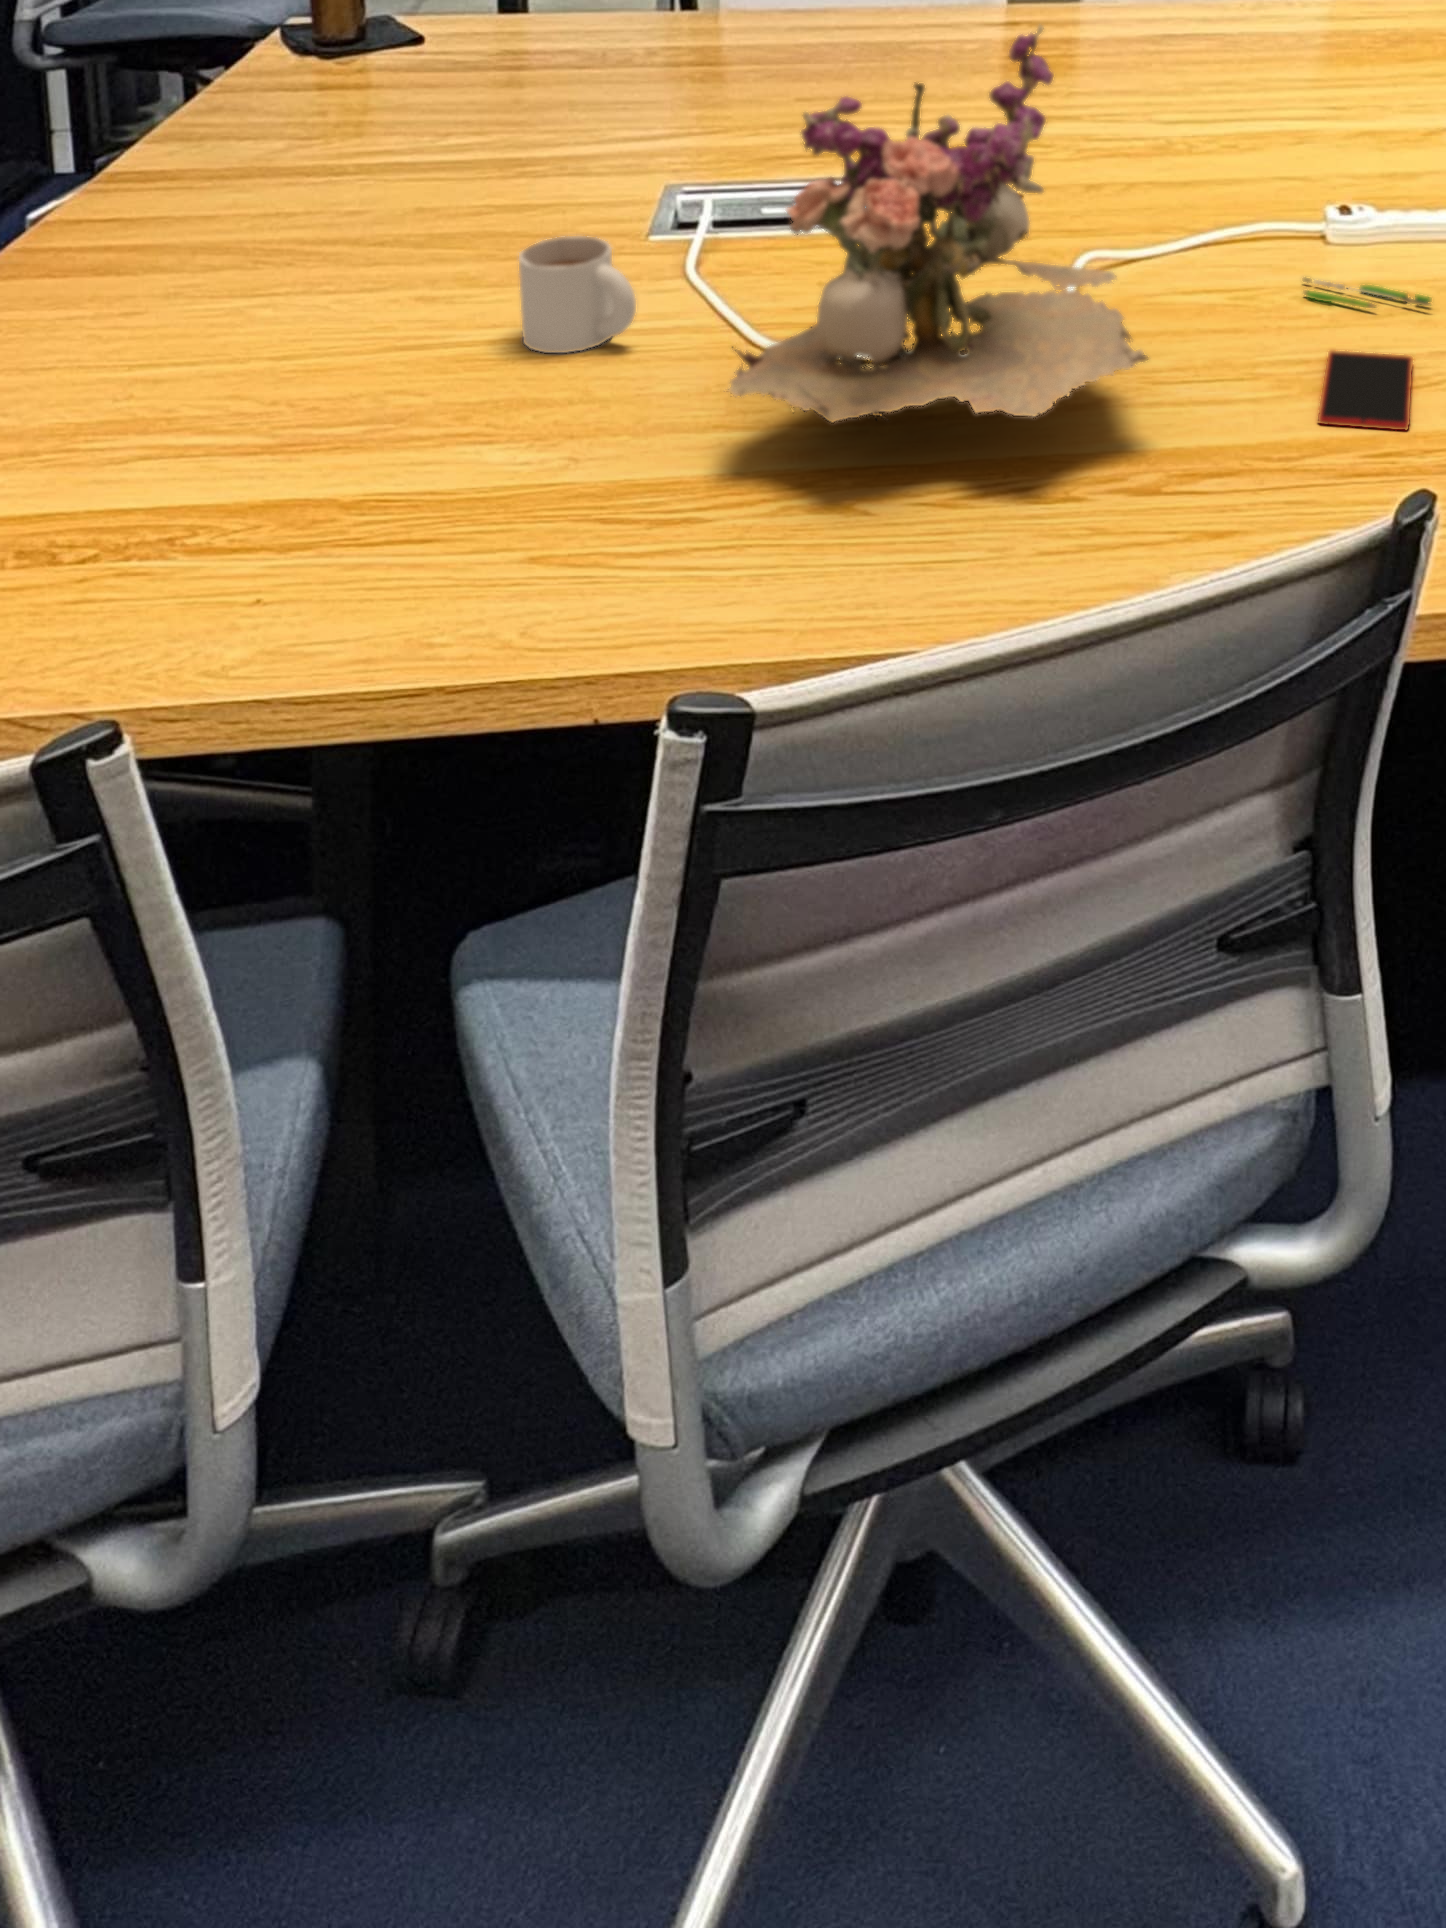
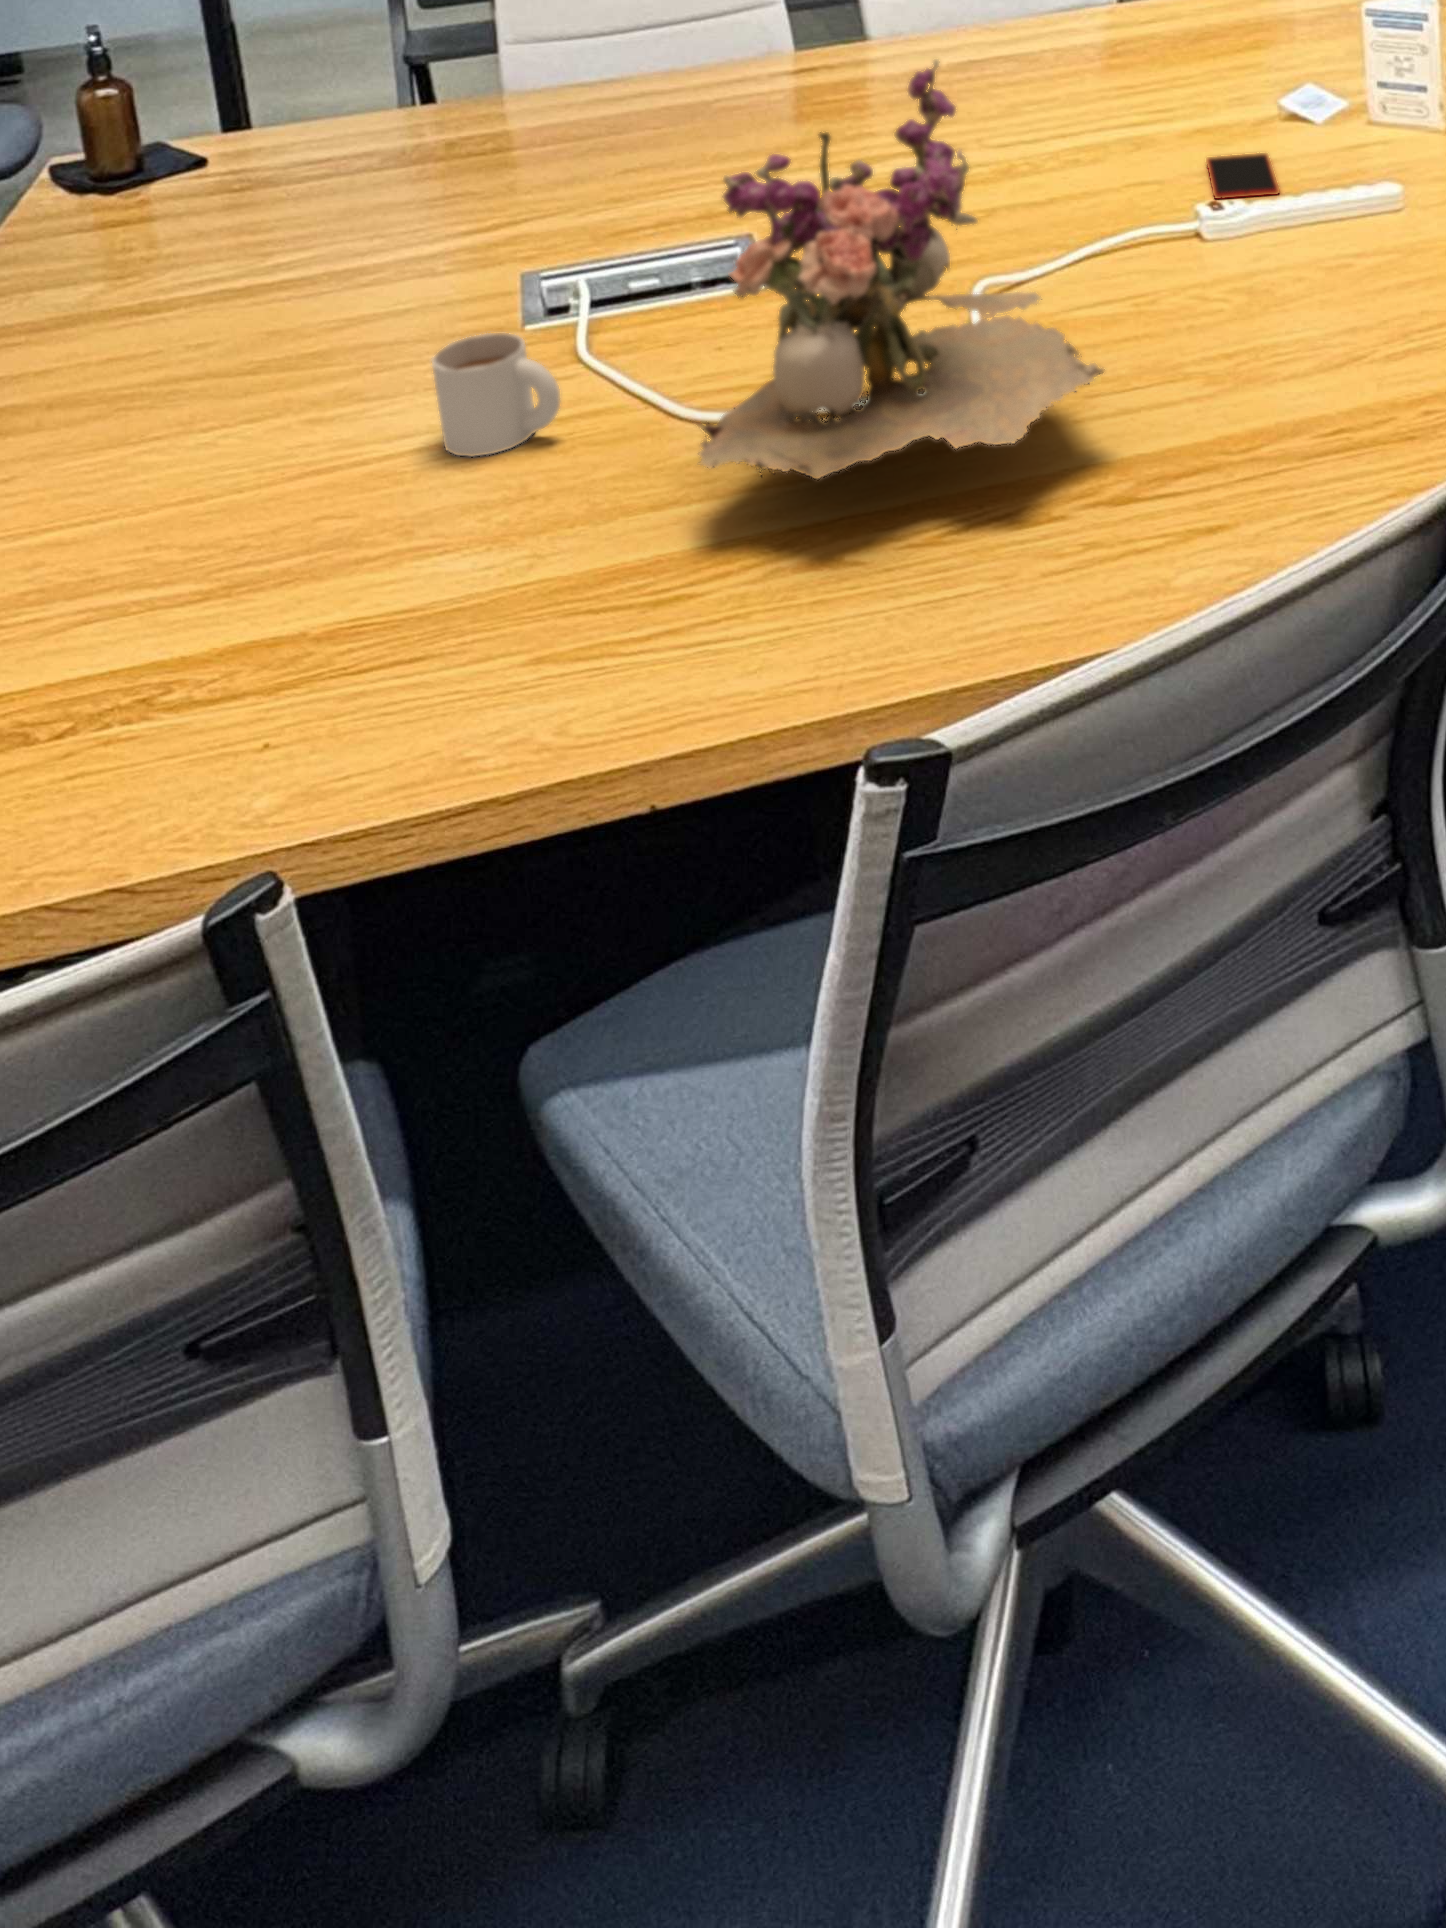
pen: present [1304,277,1431,308] -> none [1198,271,1333,294]
smartphone: present [1318,351,1413,430] -> present [1207,153,1279,199]

